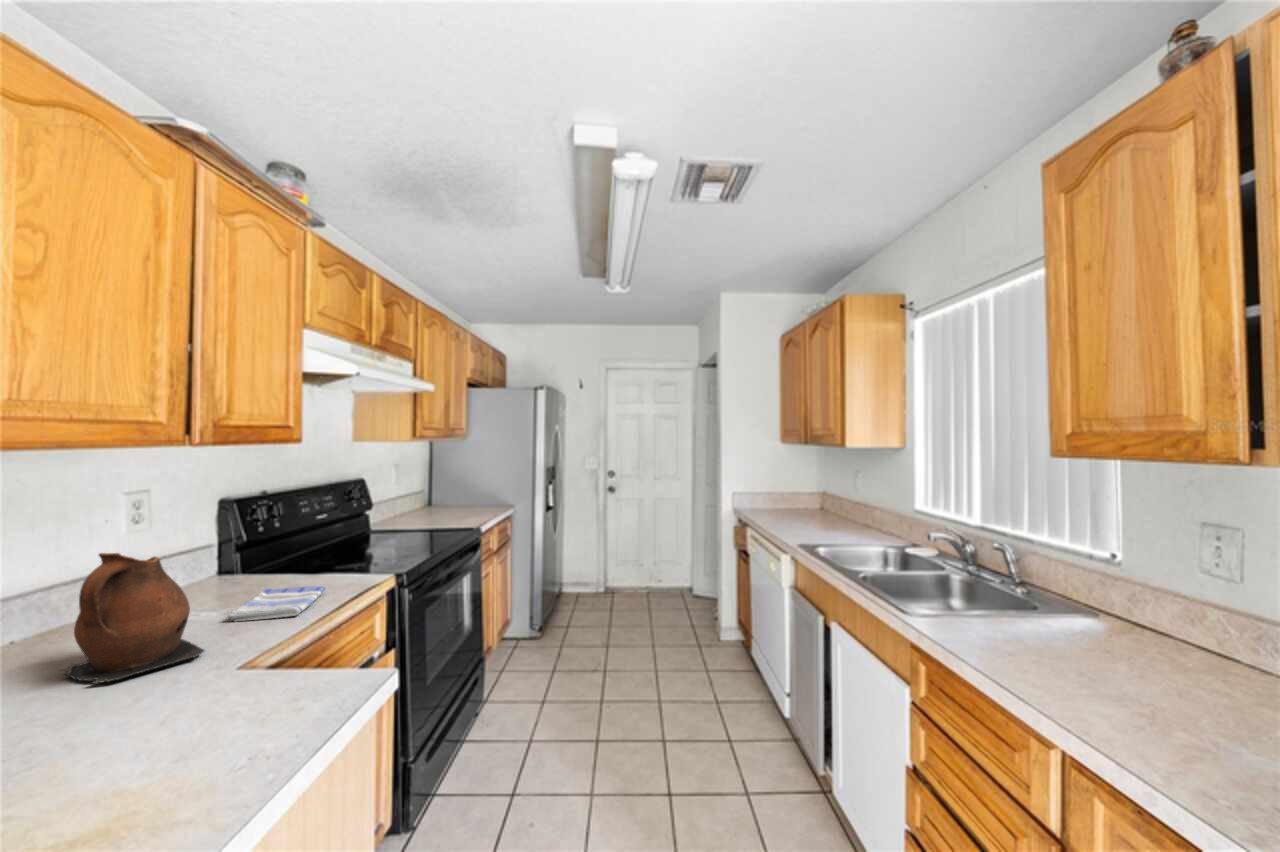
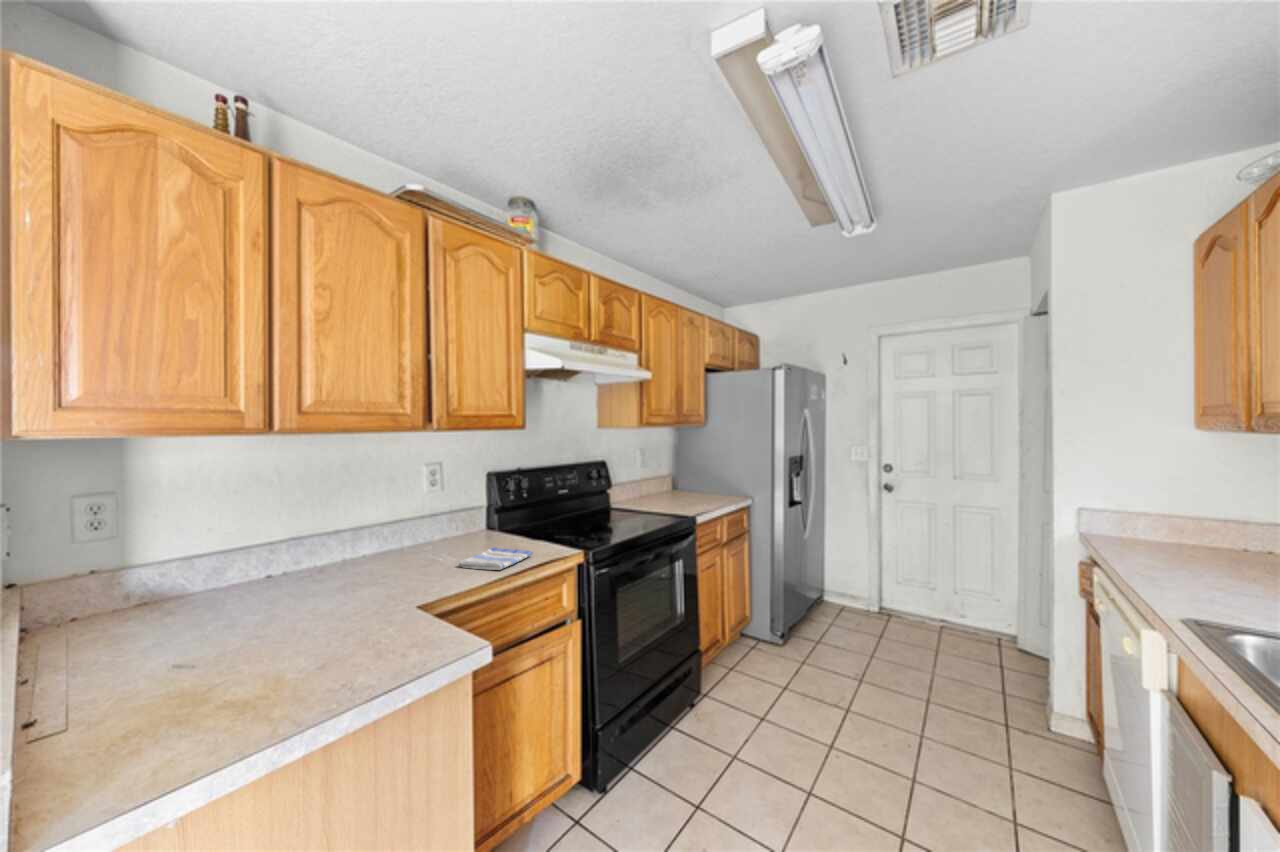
ceramic pitcher: present [66,553,204,684] -> none [356,504,430,592]

